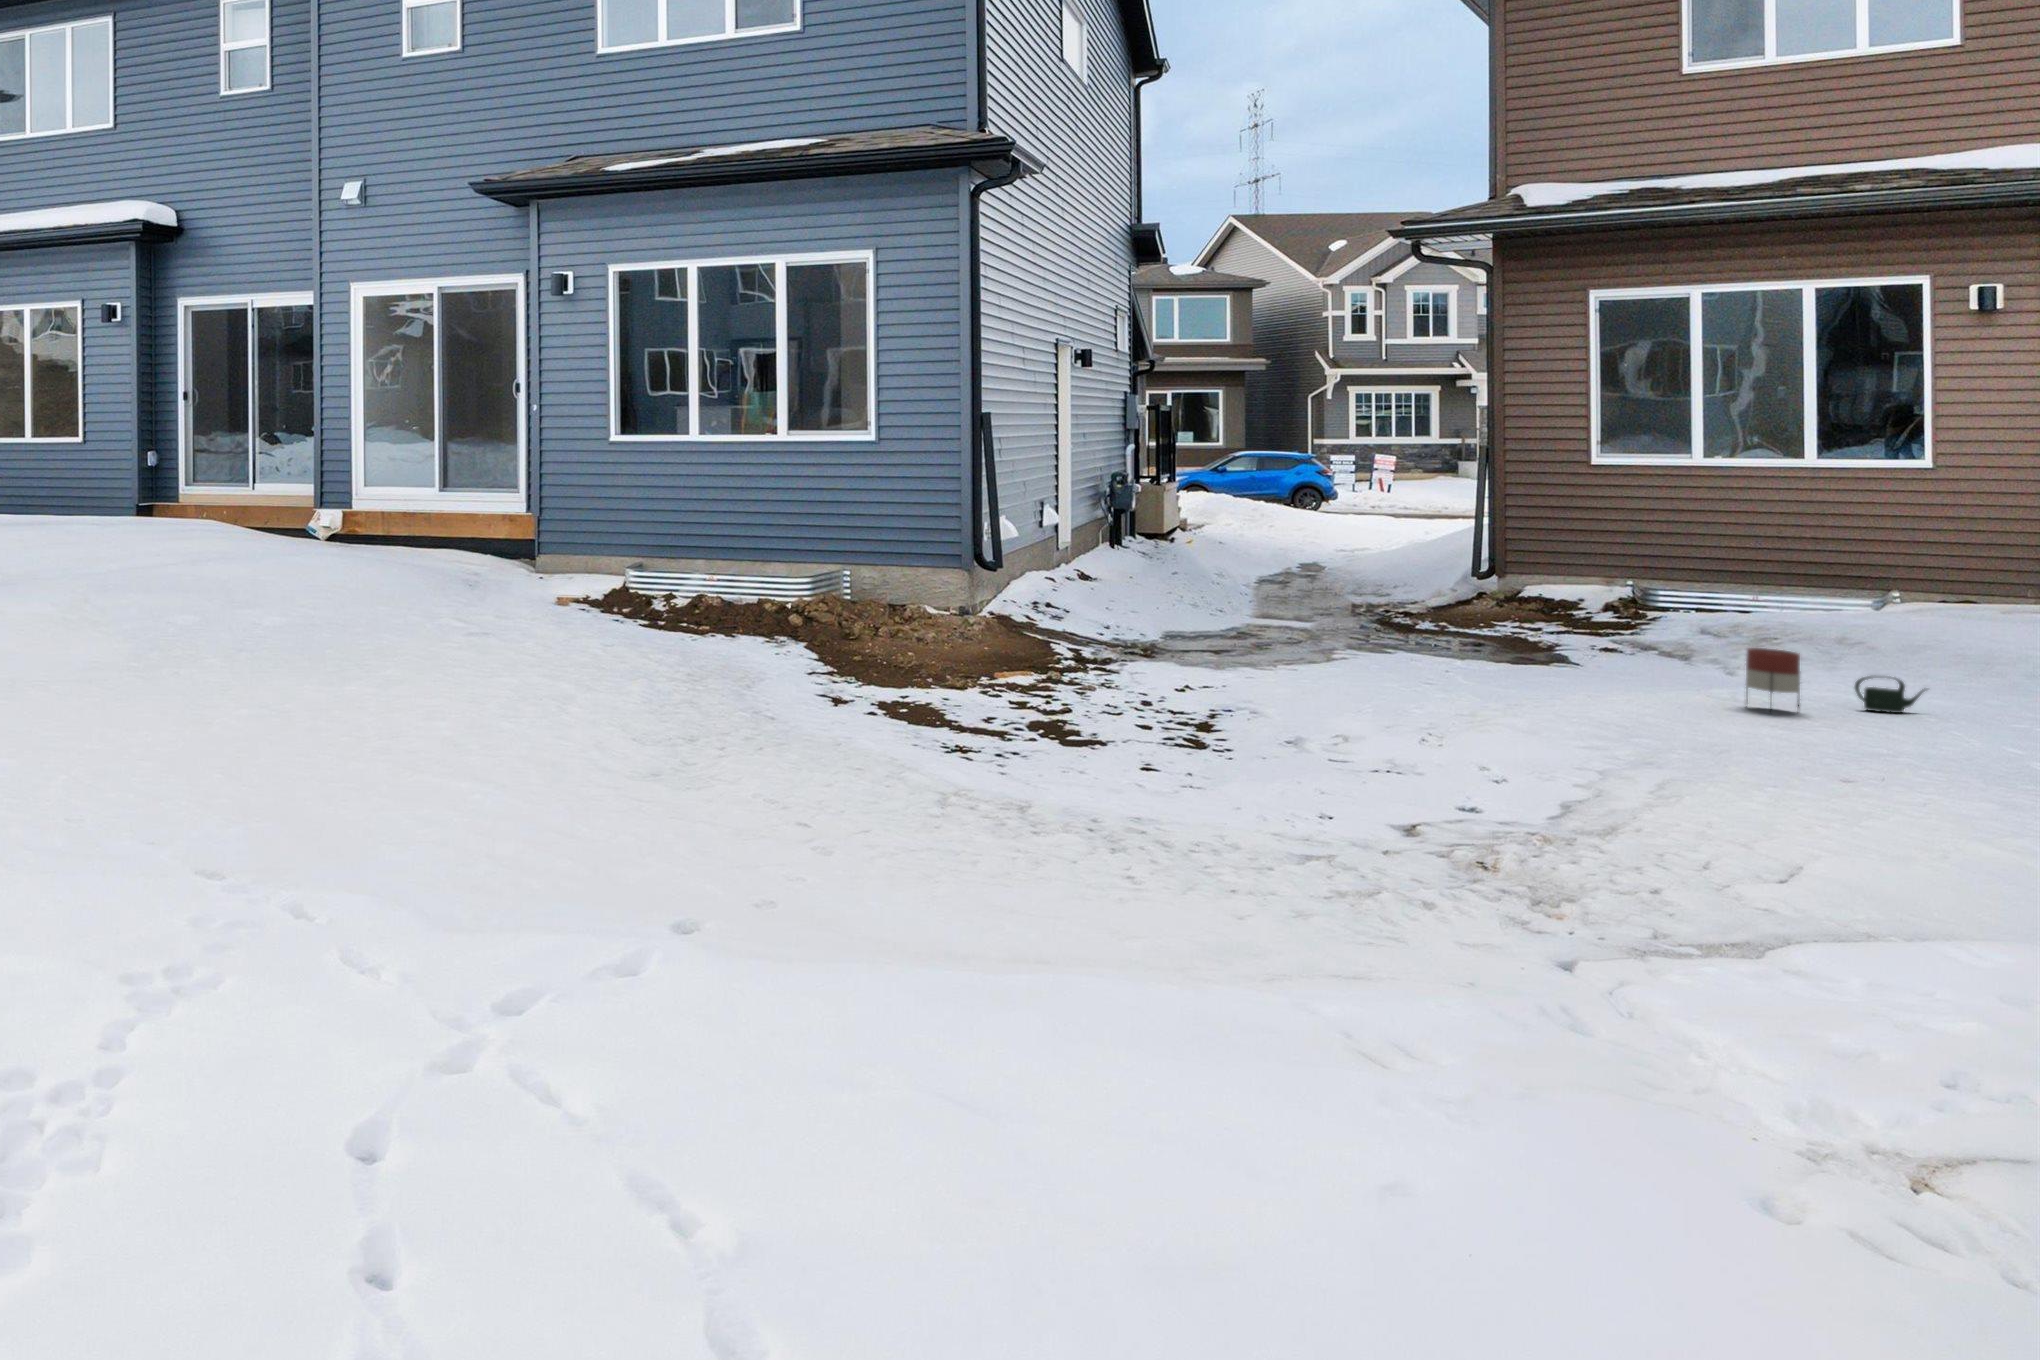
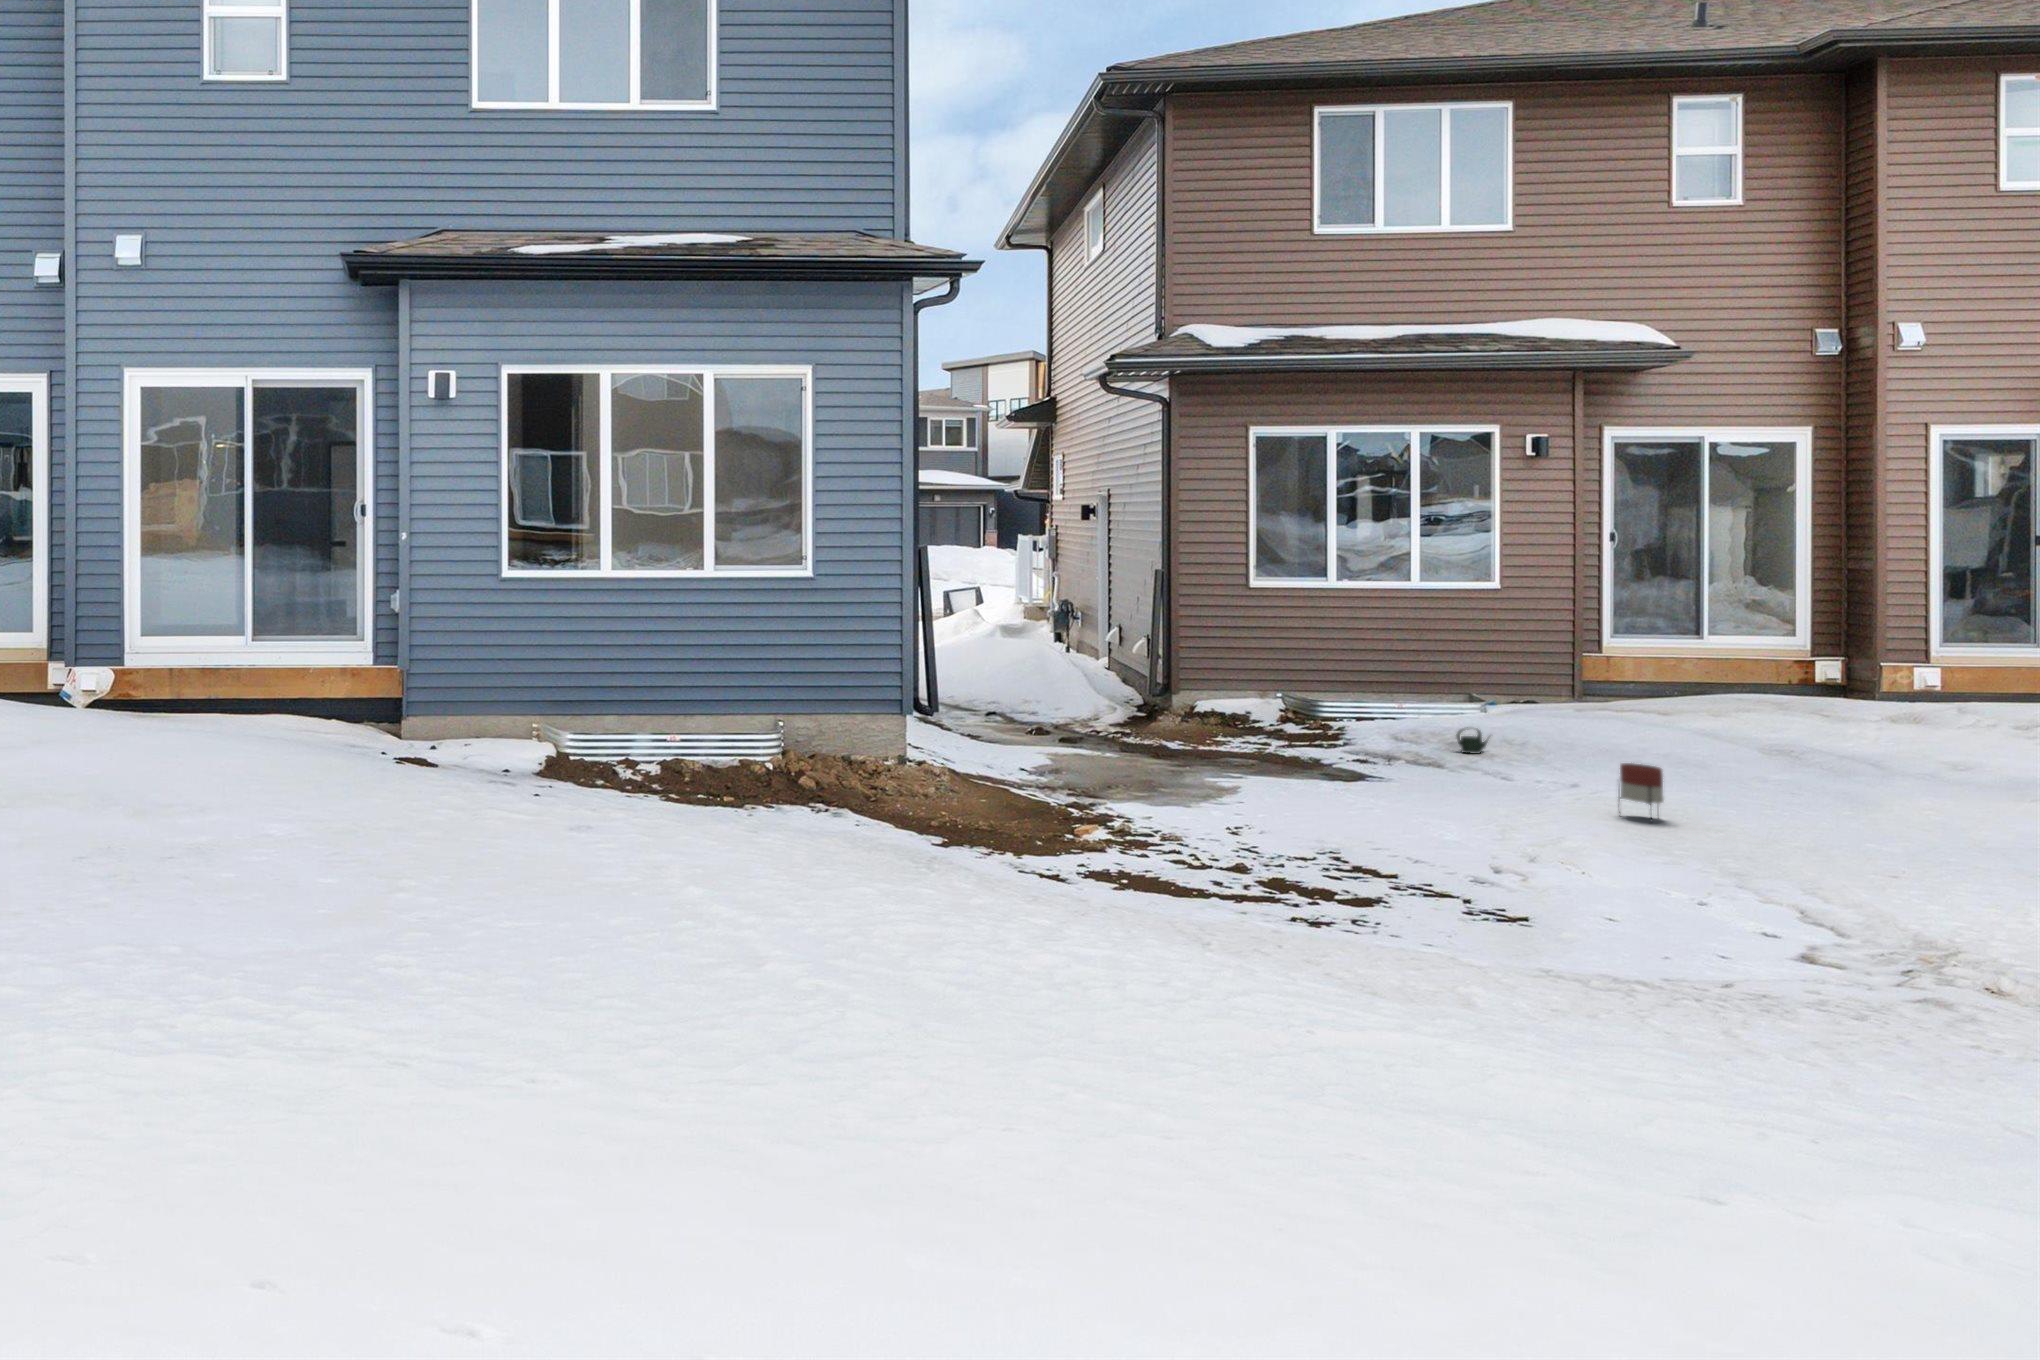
watering can: present [1855,676,1925,713] -> present [1457,727,1488,754]

